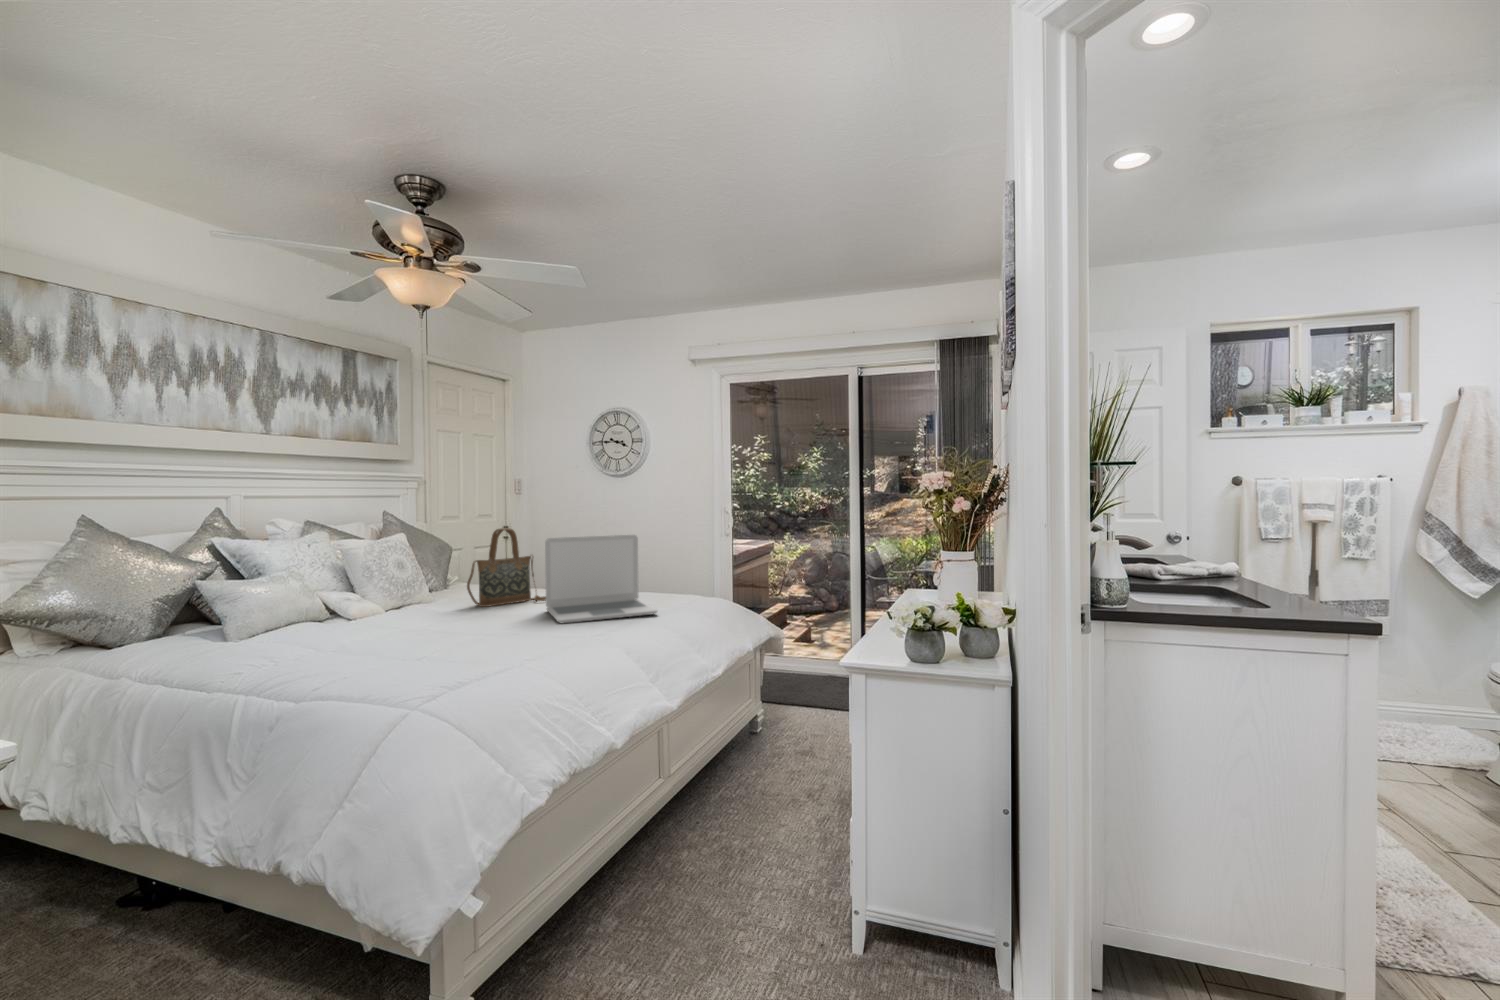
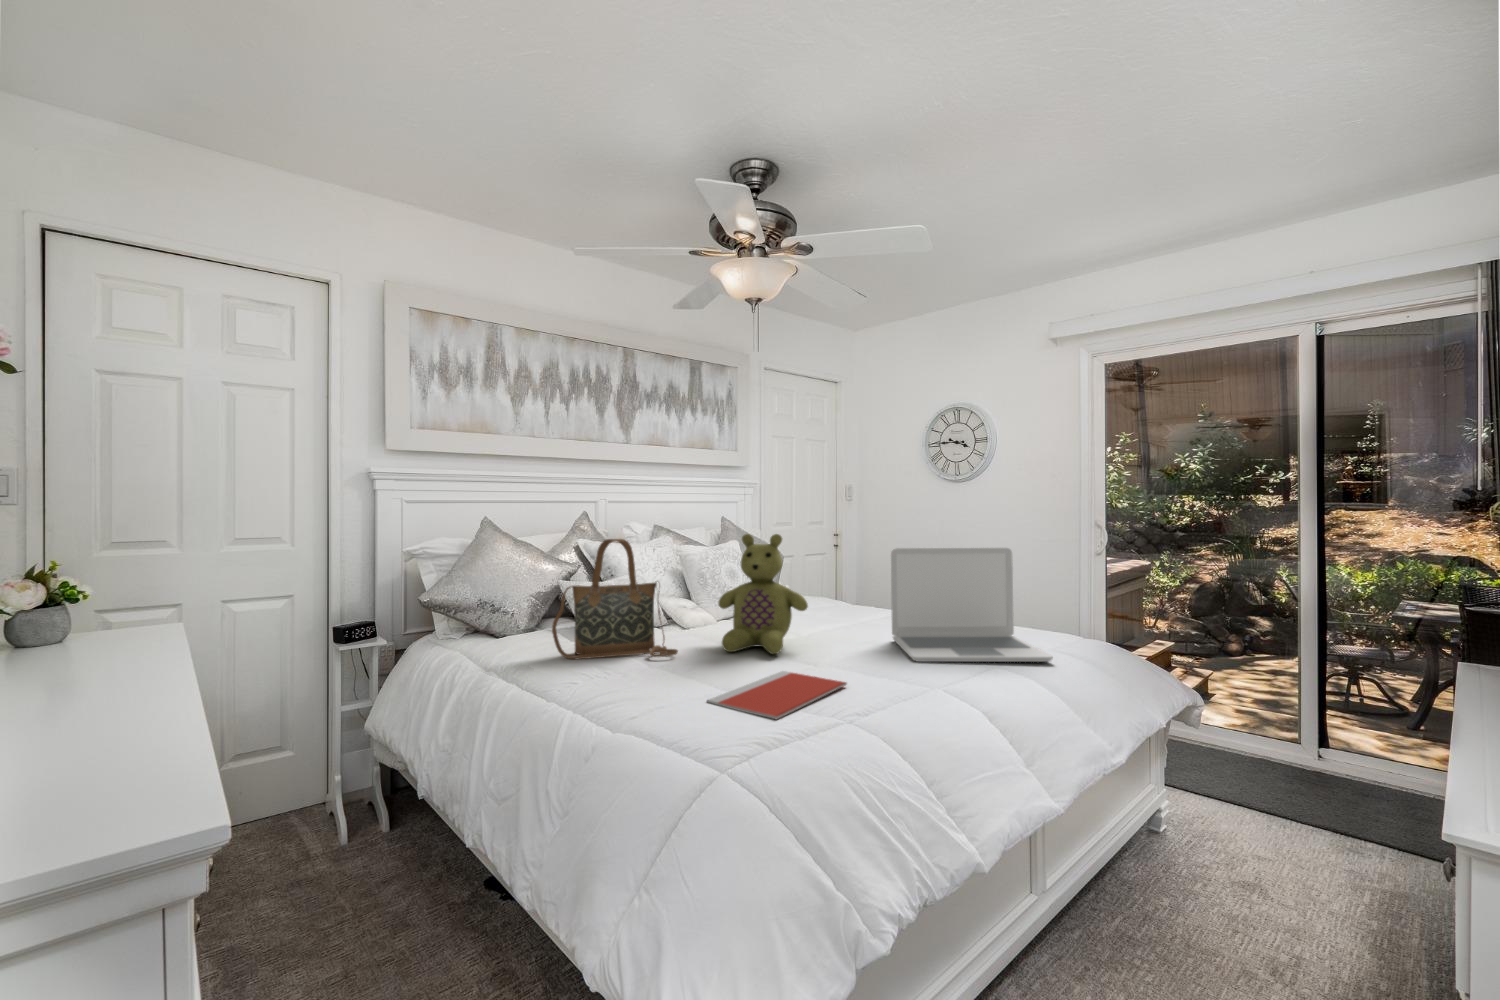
handbag: present [467,528,546,607] -> present [552,539,678,659]
stuffed bear: none [386,530,472,632] -> present [718,534,808,654]
notebook: none [381,640,502,671] -> present [707,671,847,719]

